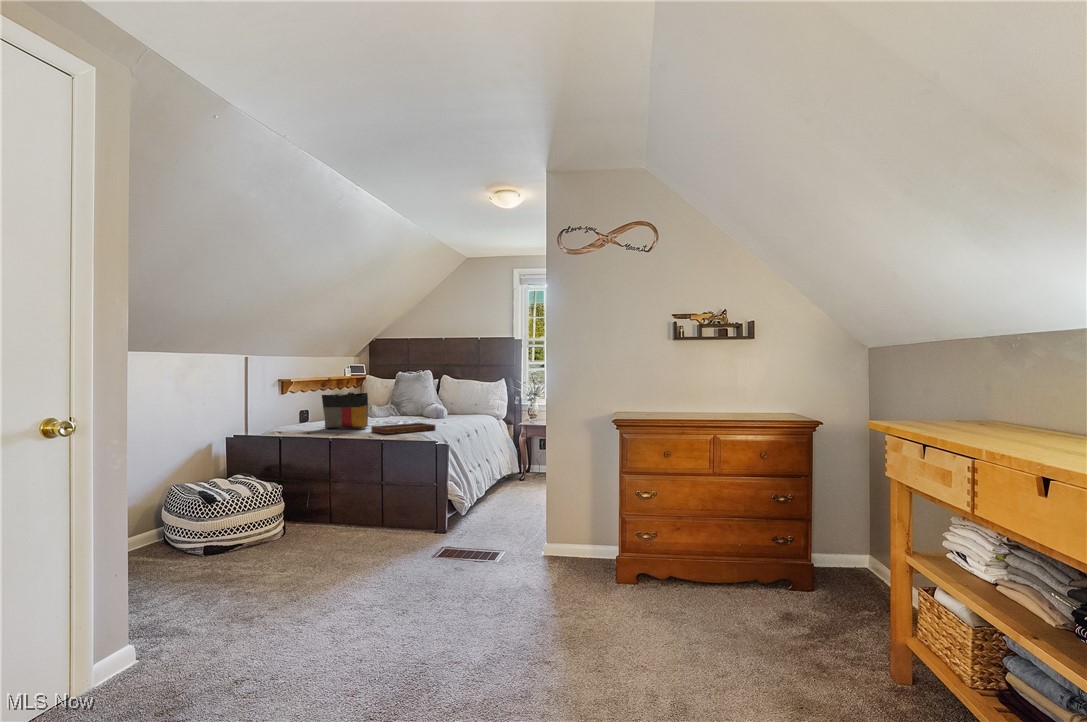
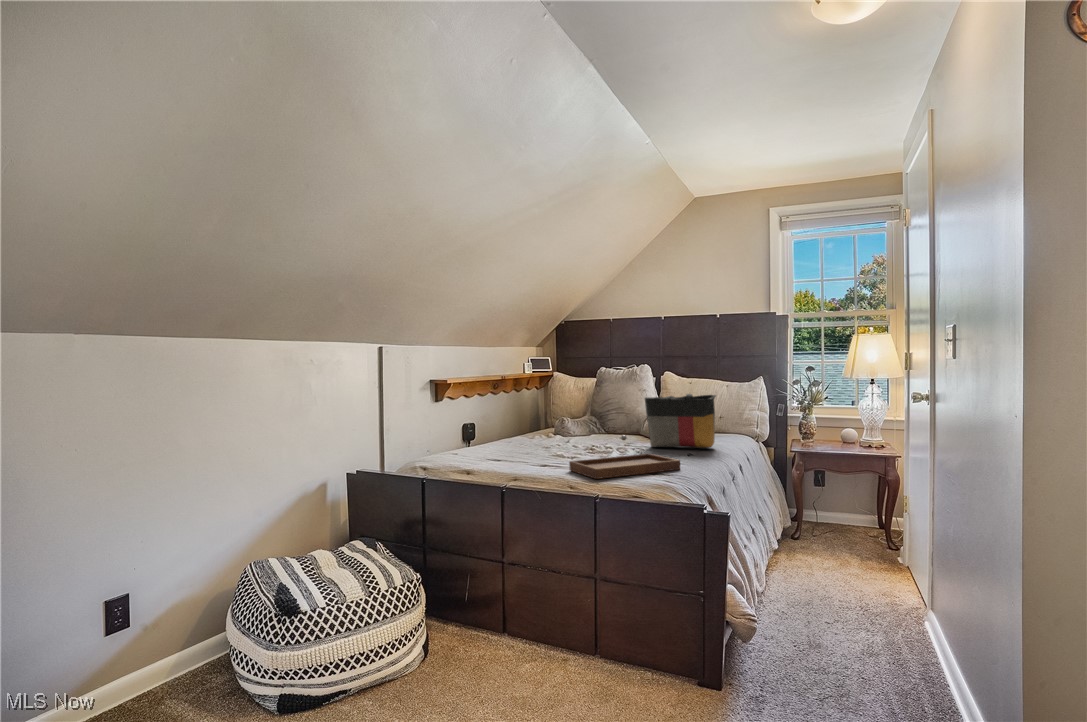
tote bag: present [322,392,368,428] -> present [645,394,716,448]

